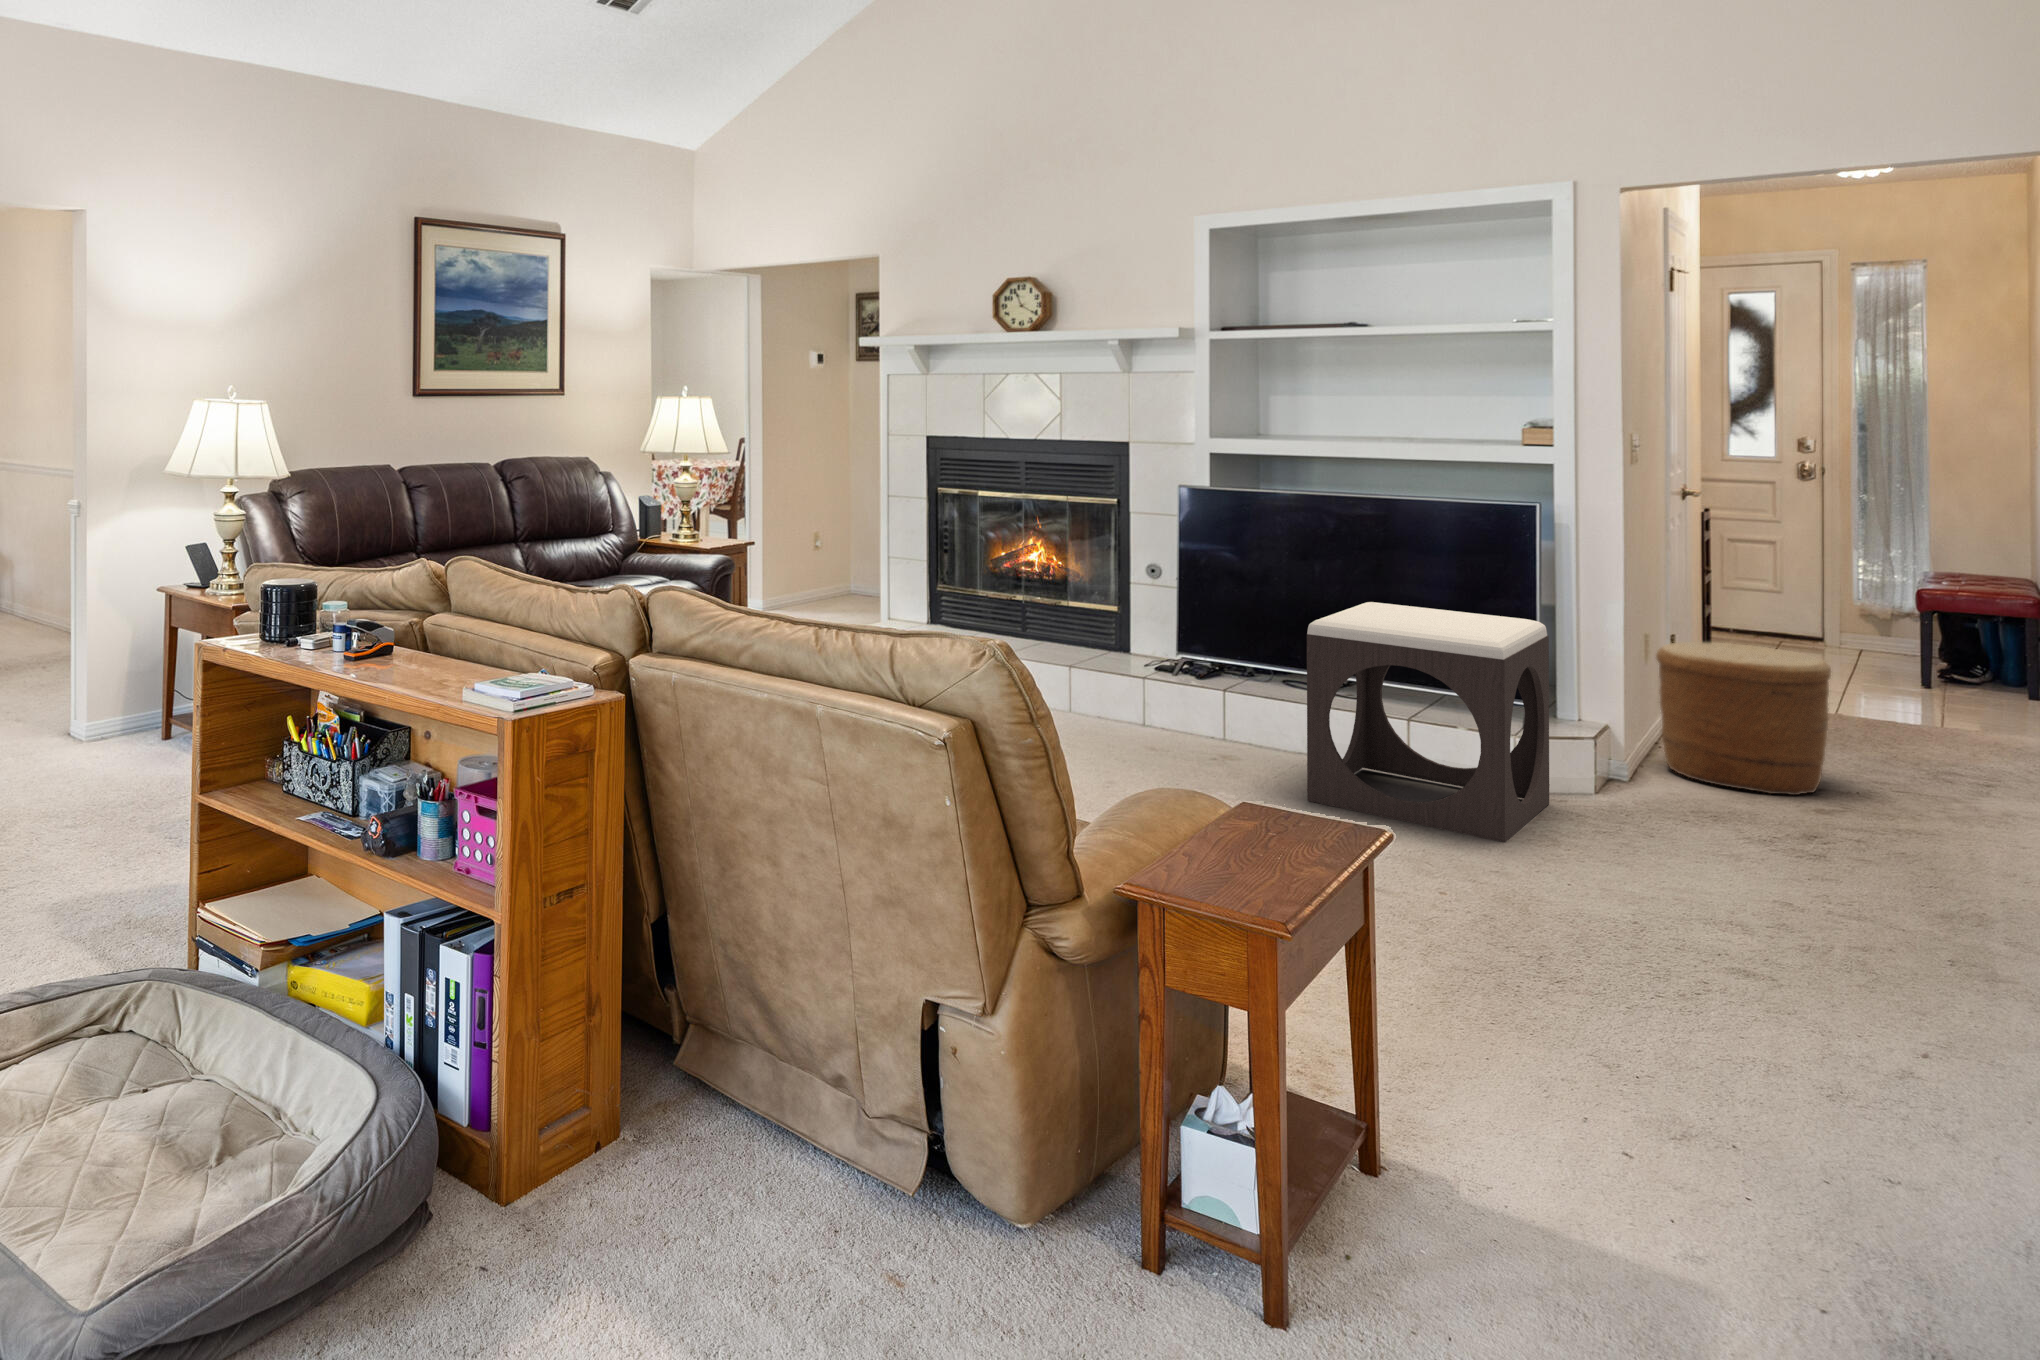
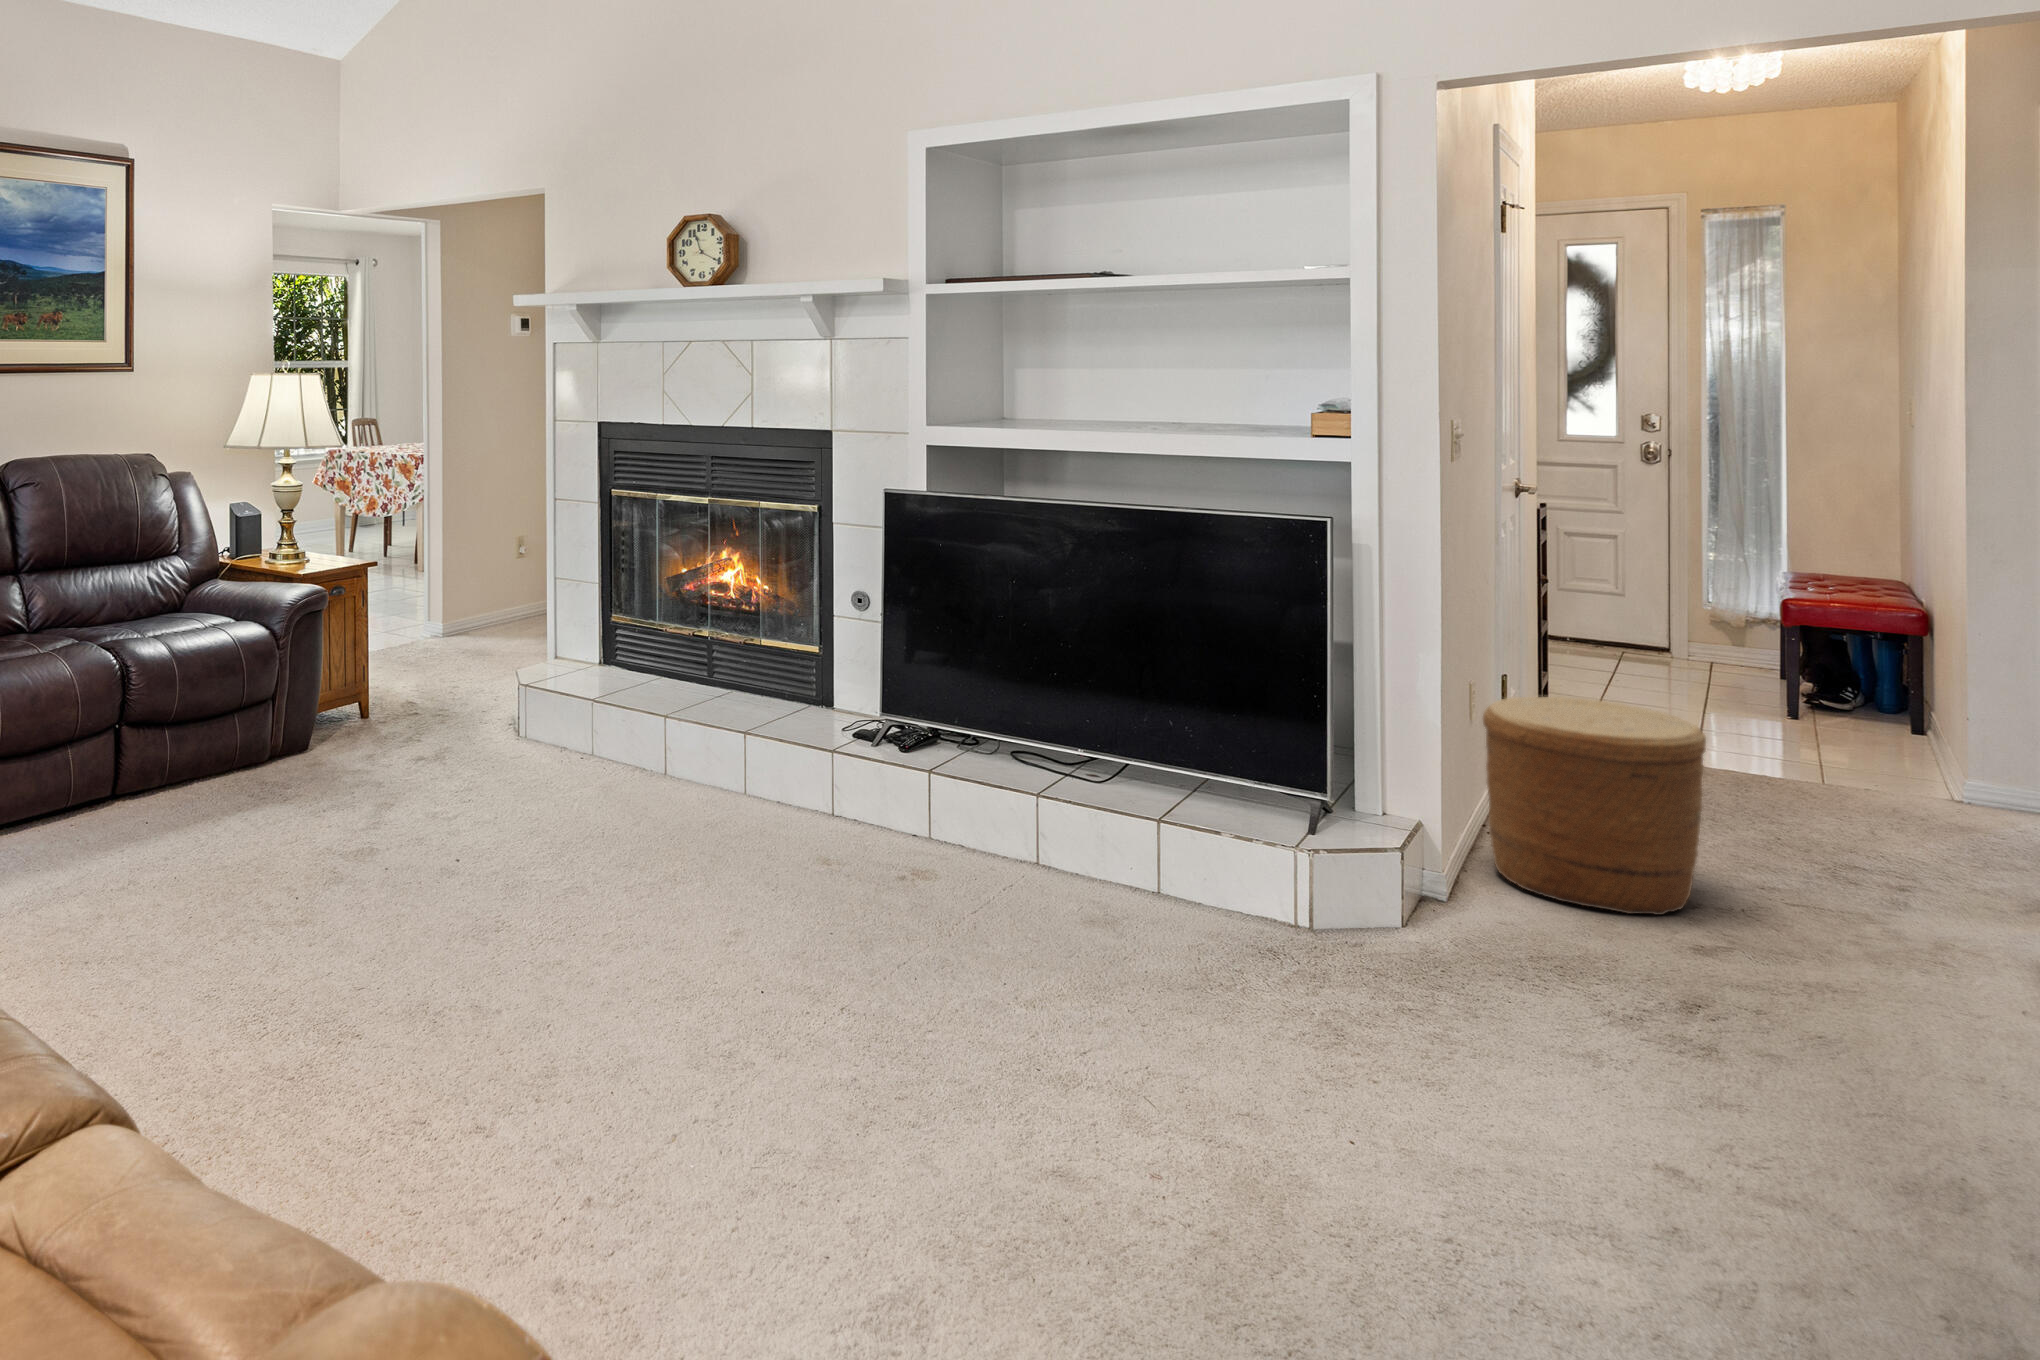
footstool: present [1307,602,1549,842] -> none [1007,658,1339,1034]

